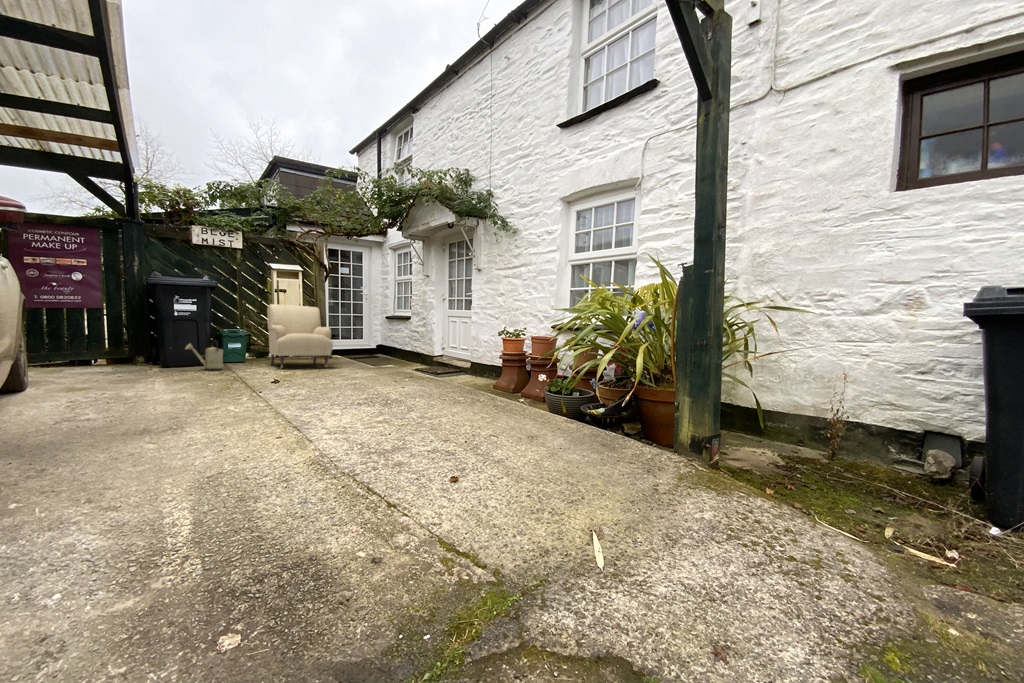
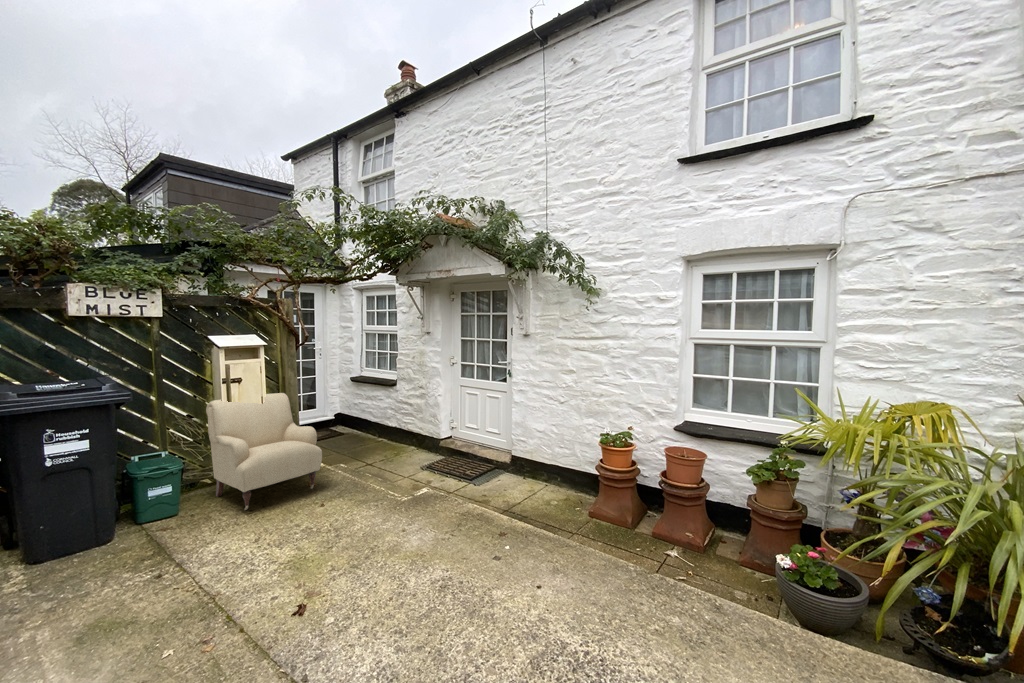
watering can: present [186,343,223,370] -> none [68,494,151,553]

